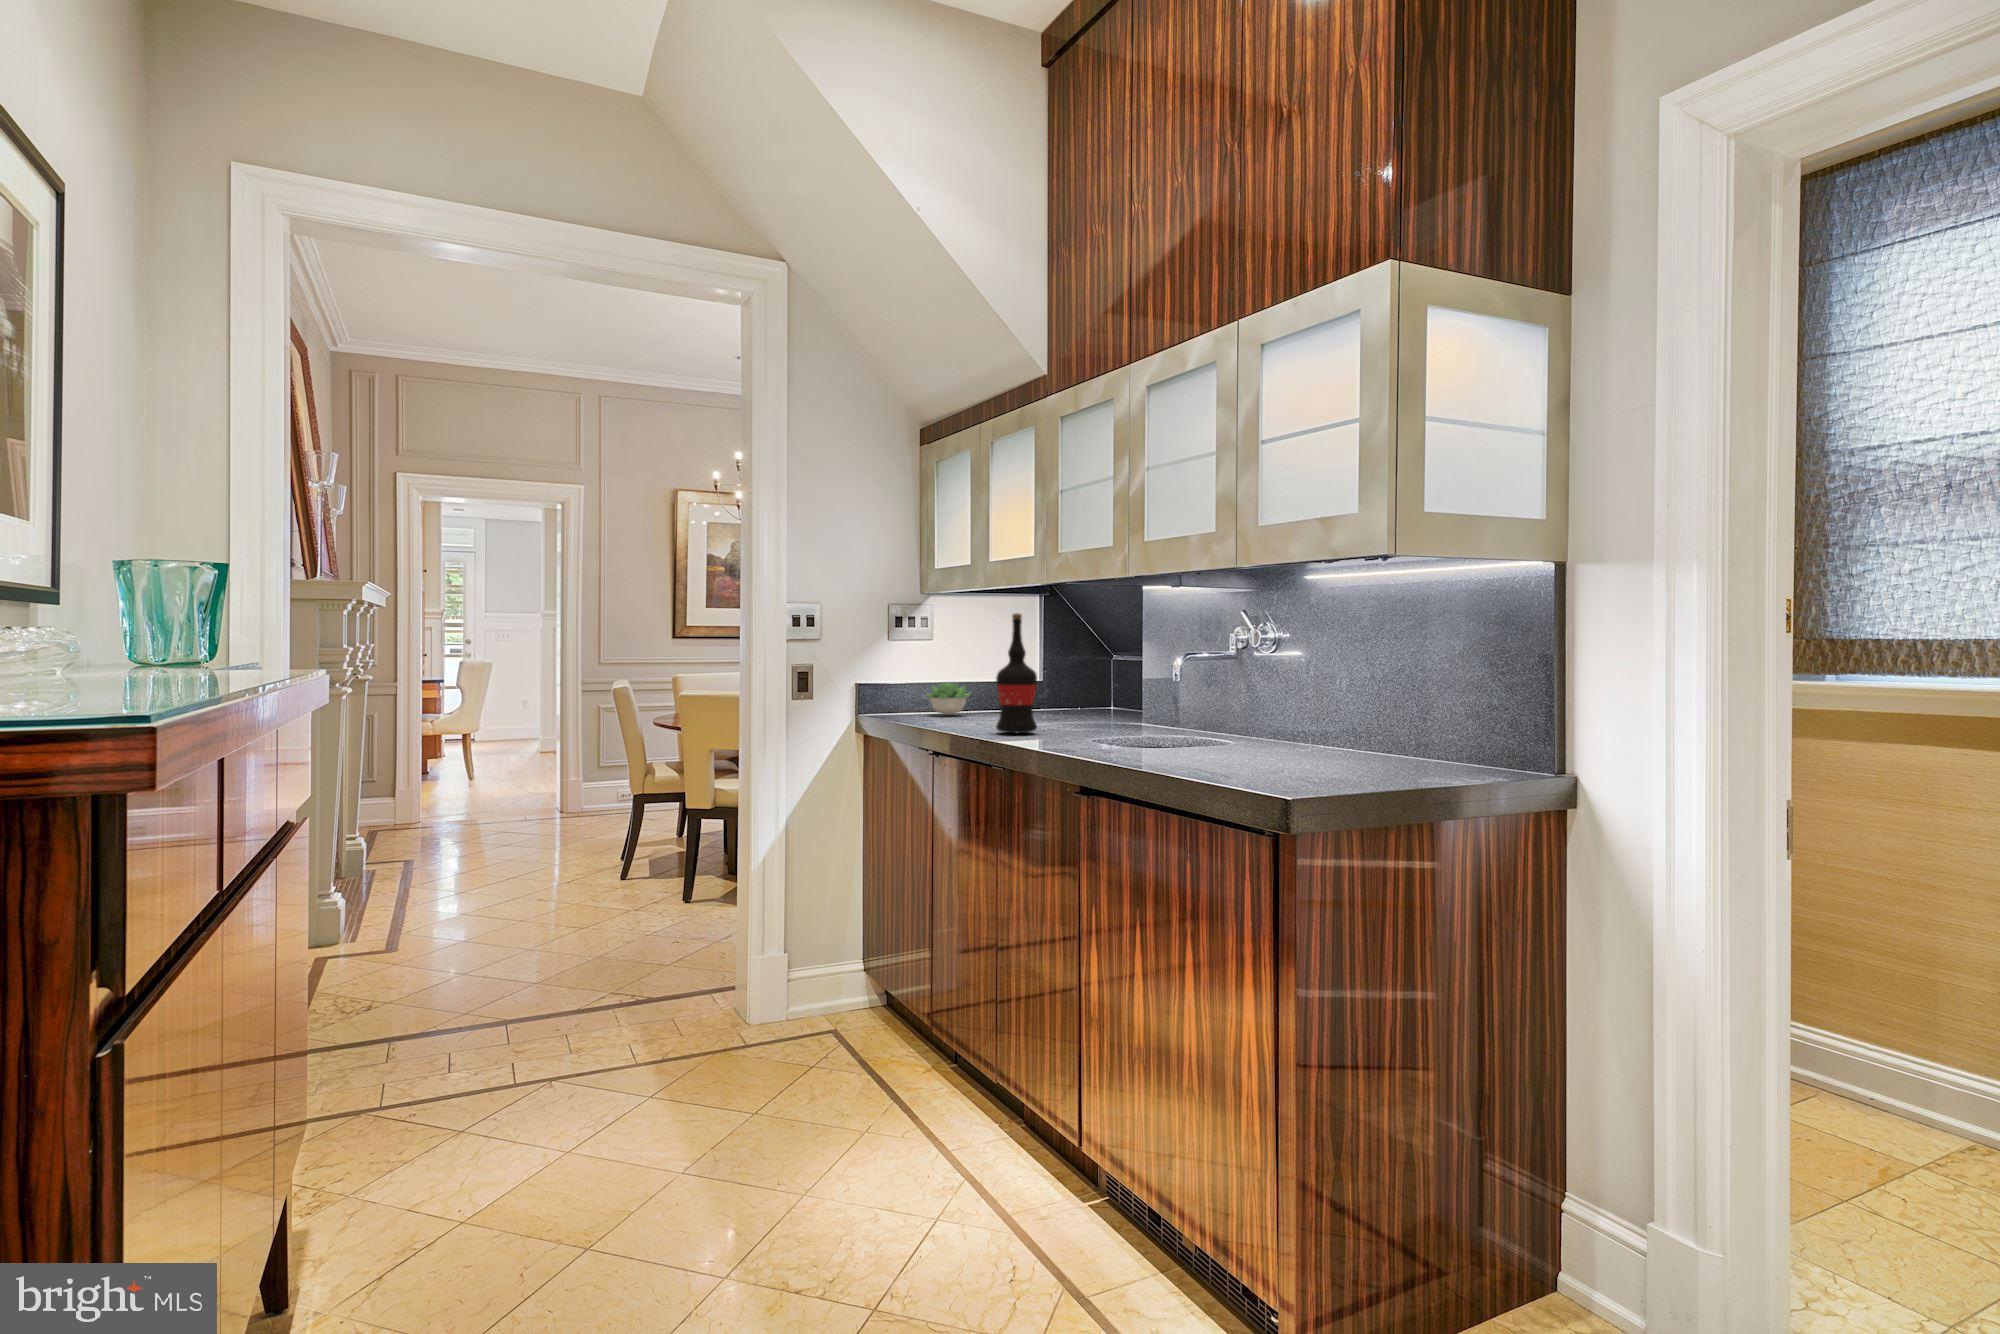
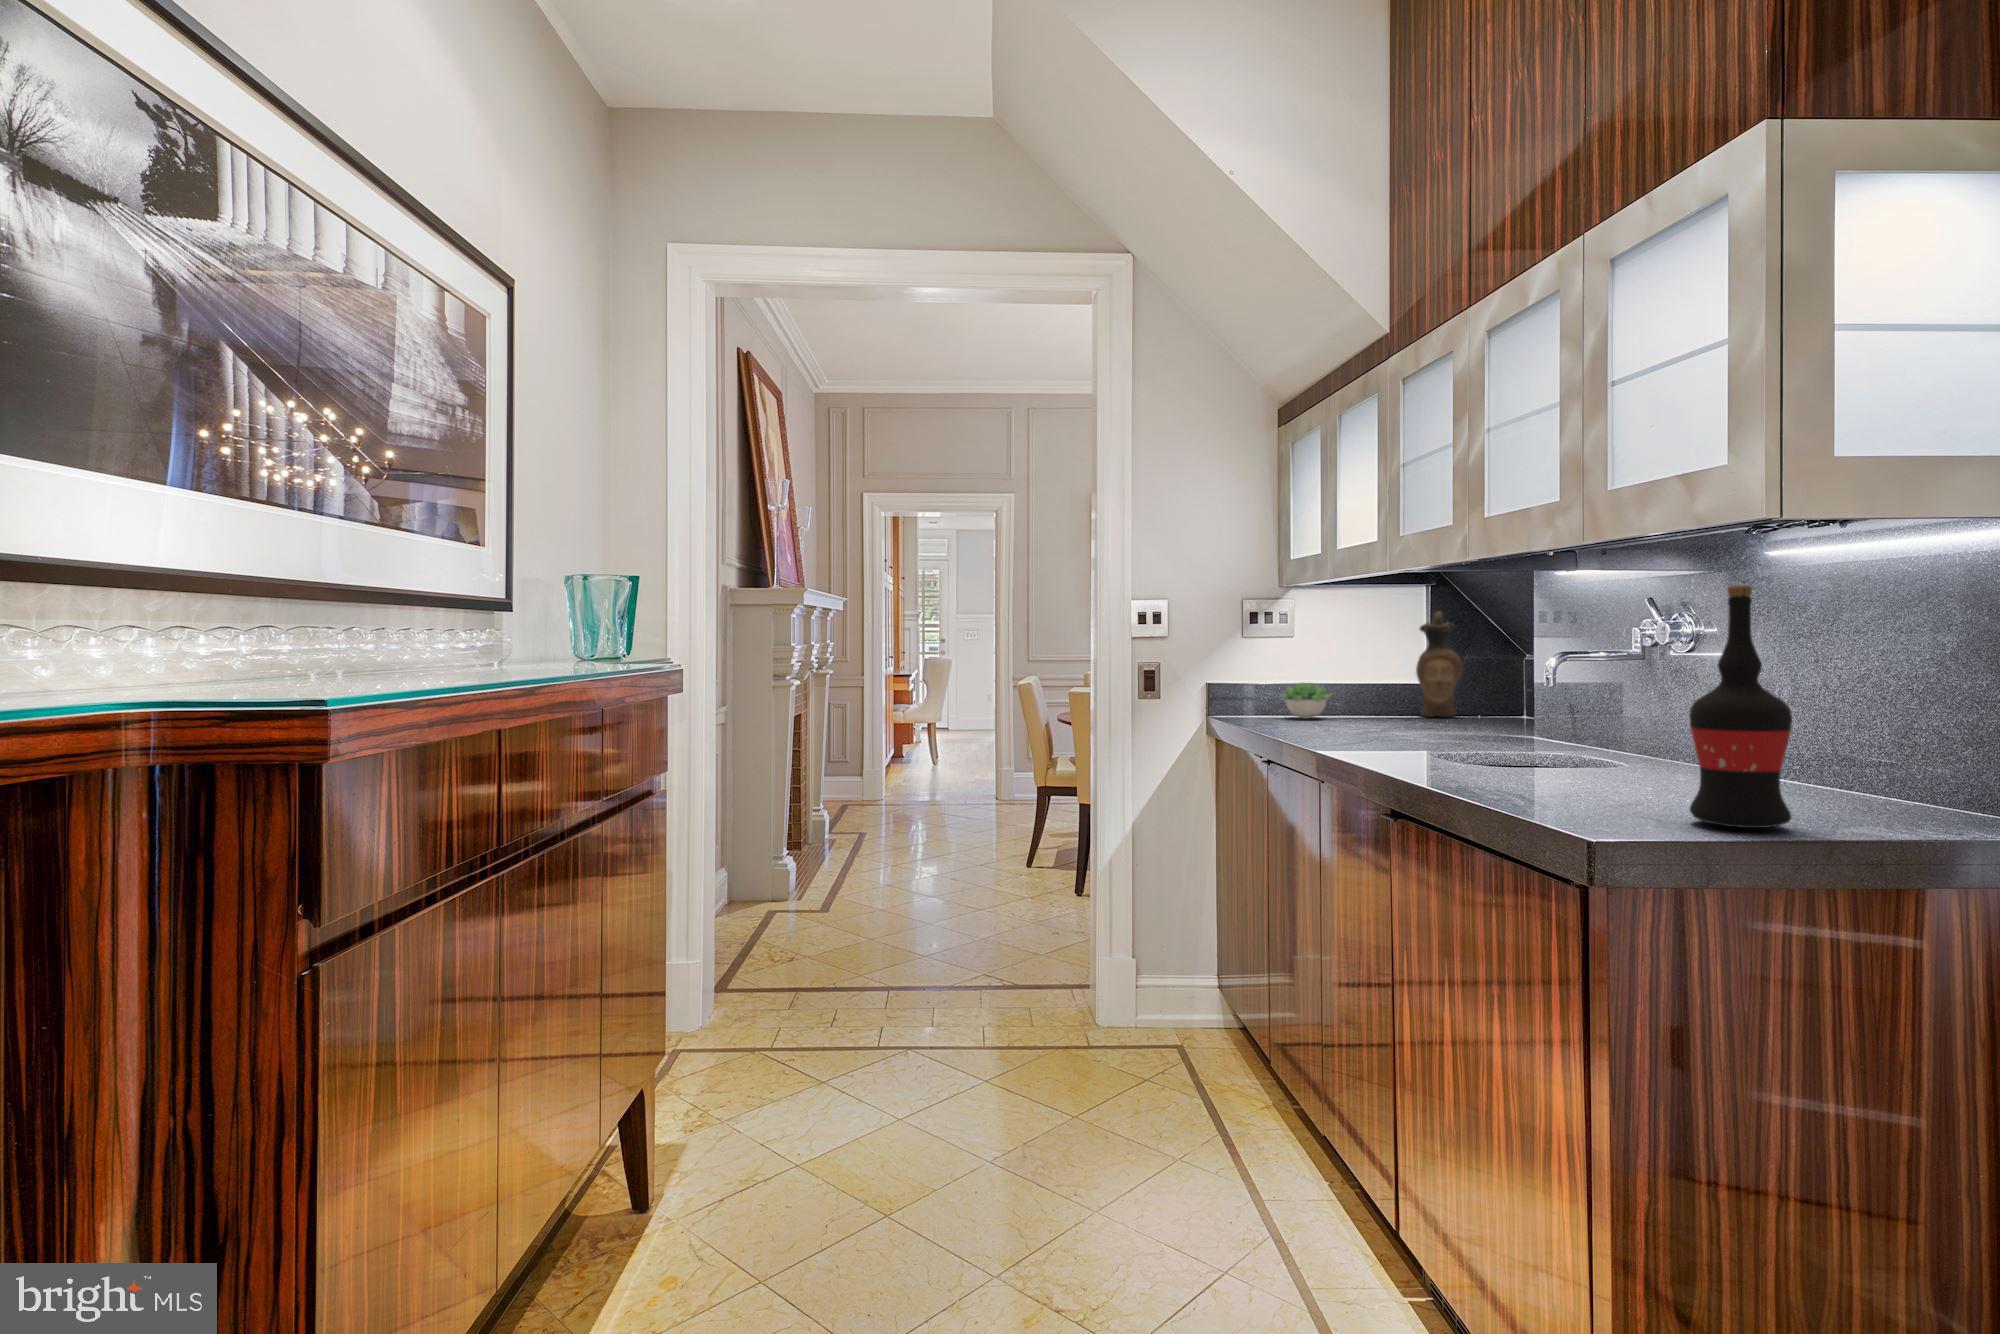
wine bottle: present [996,613,1037,733] -> present [1689,585,1792,828]
ceramic pitcher: none [1038,620,1076,712] -> present [1416,611,1463,717]

